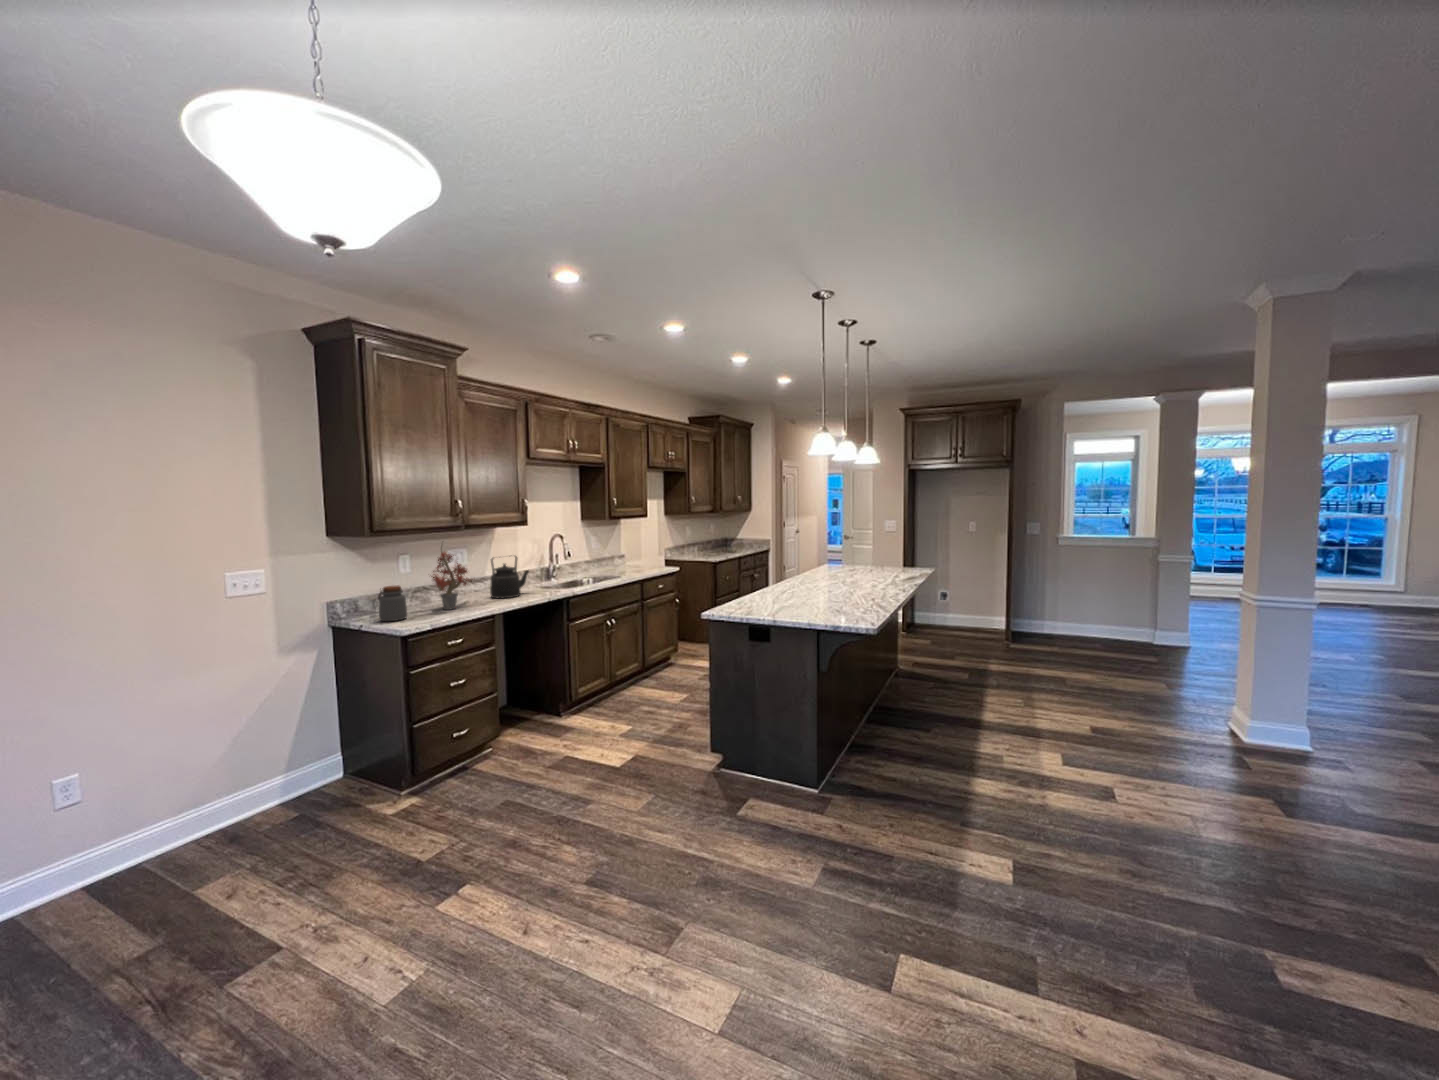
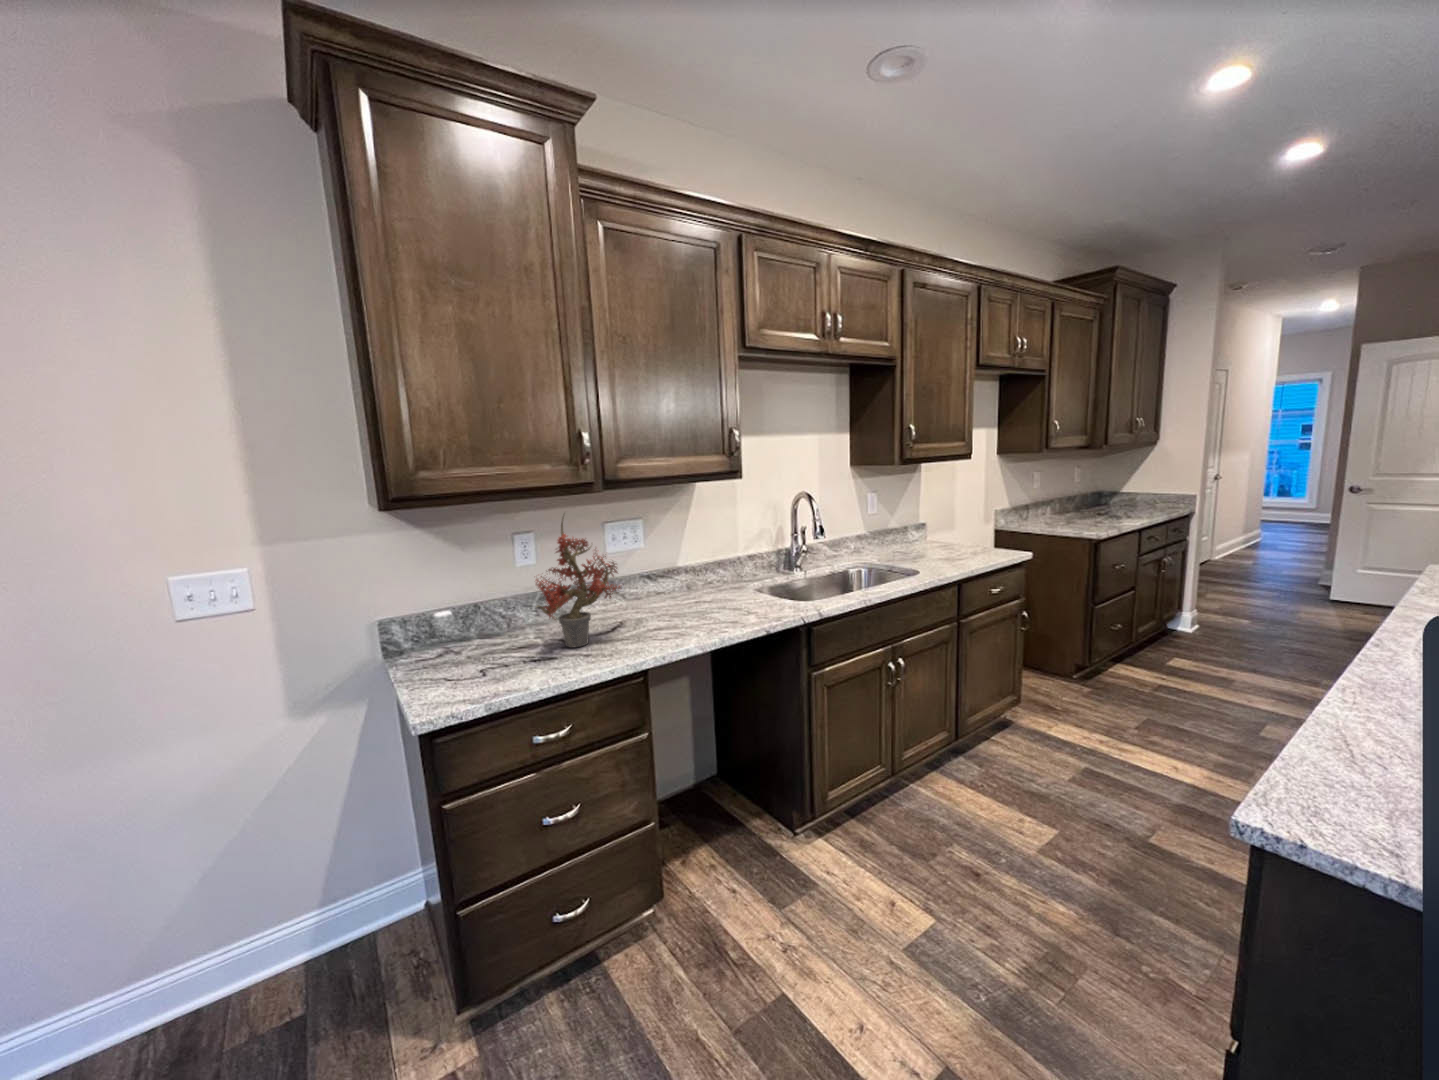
kettle: present [490,556,529,598] -> none [665,536,741,620]
jar: present [378,586,407,621] -> none [427,603,484,677]

